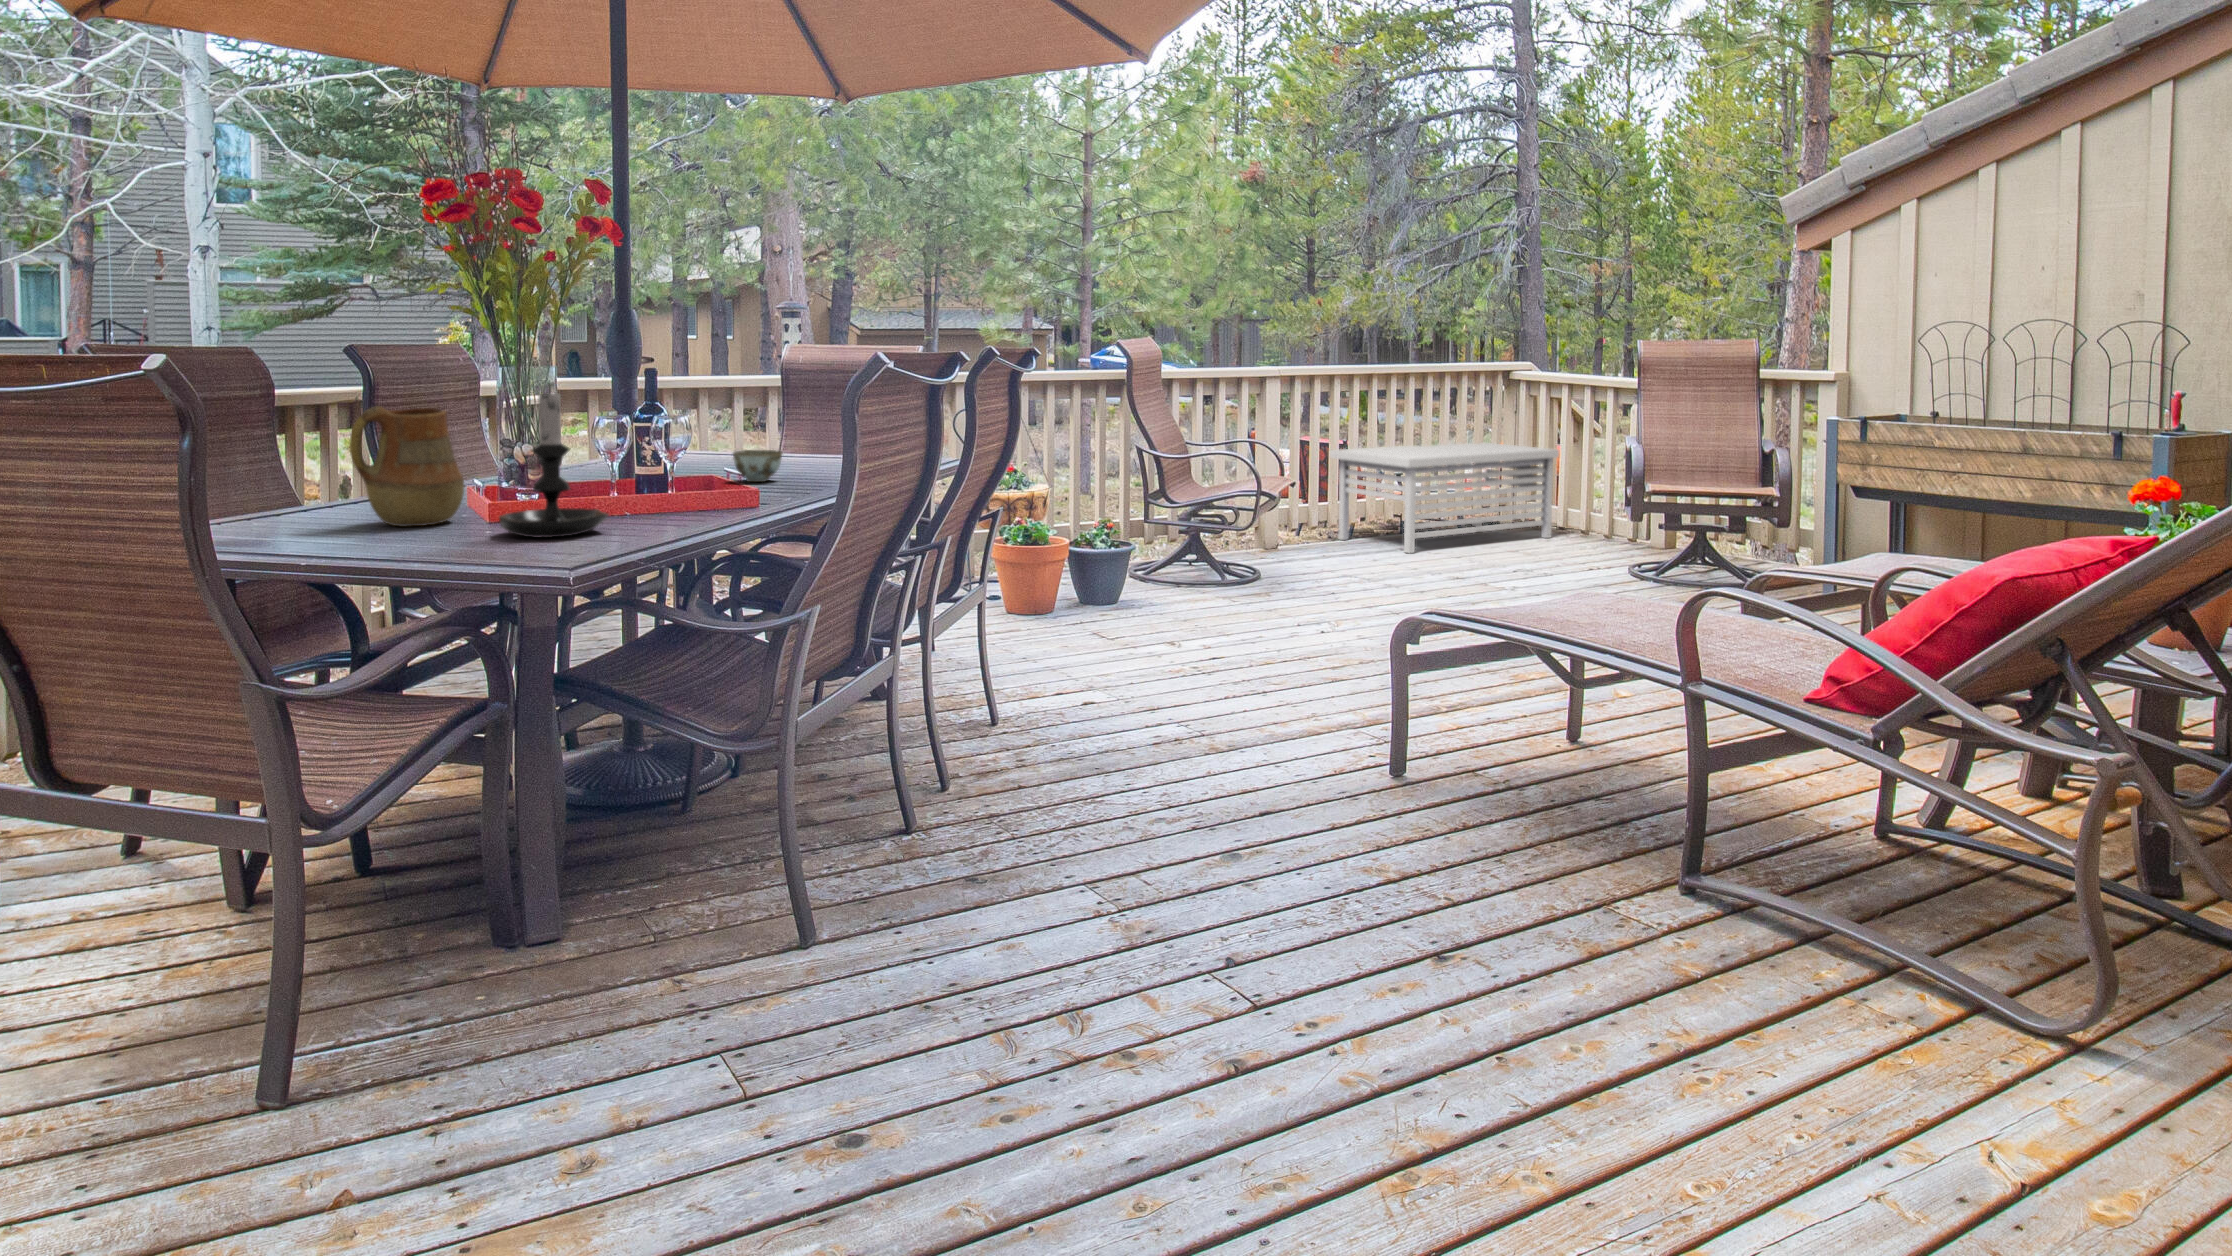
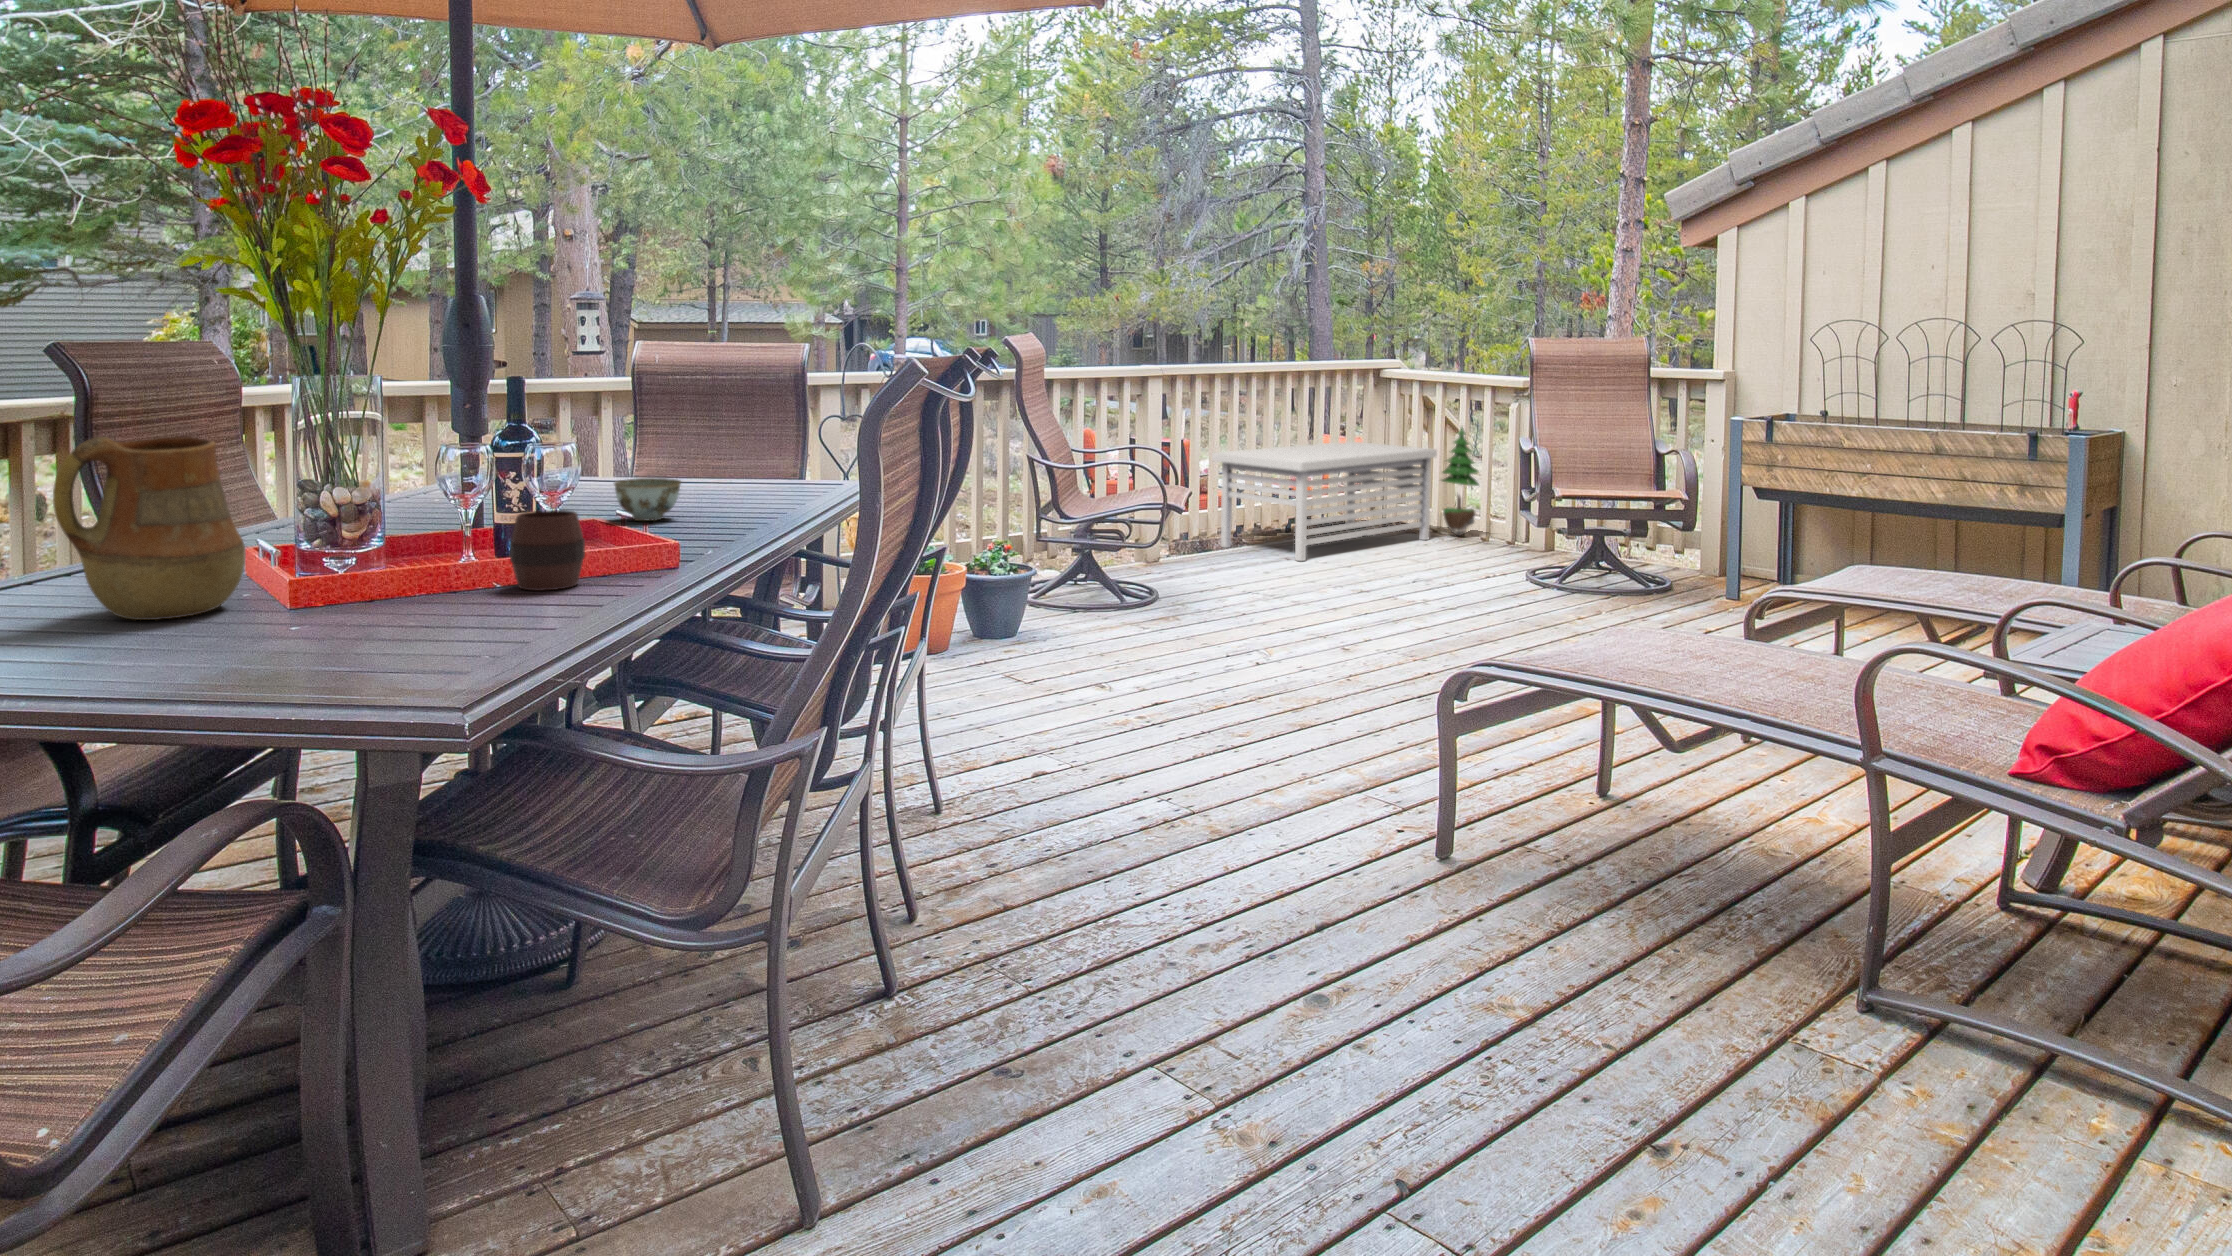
candle holder: present [499,385,609,538] -> none [310,401,488,637]
potted tree: none [1563,426,1606,536] -> present [1442,427,1479,536]
cup: none [634,463,686,518] -> present [510,510,585,591]

